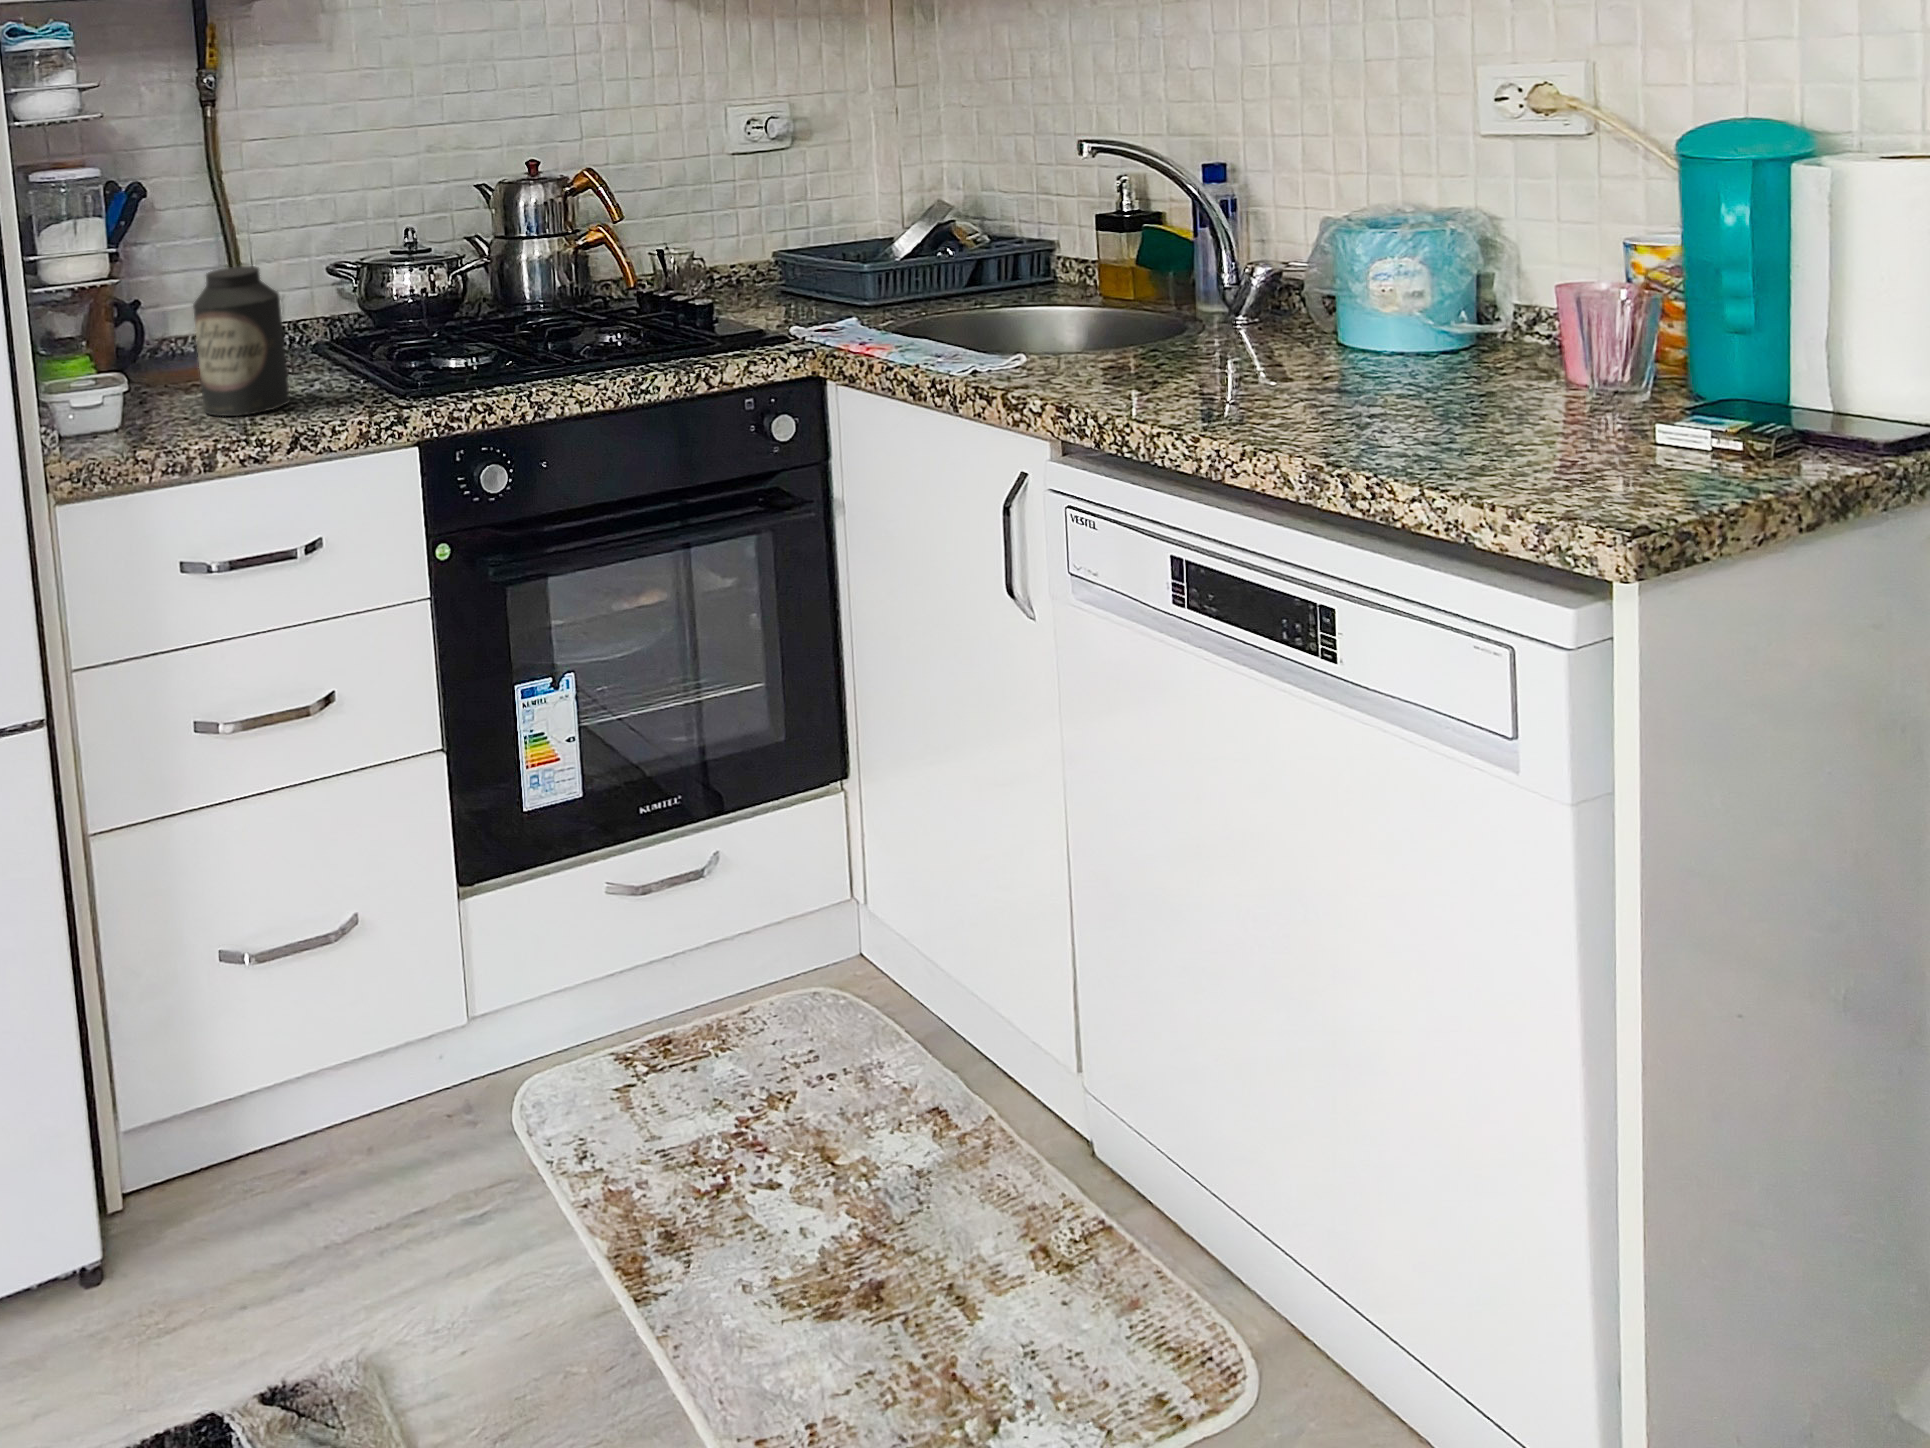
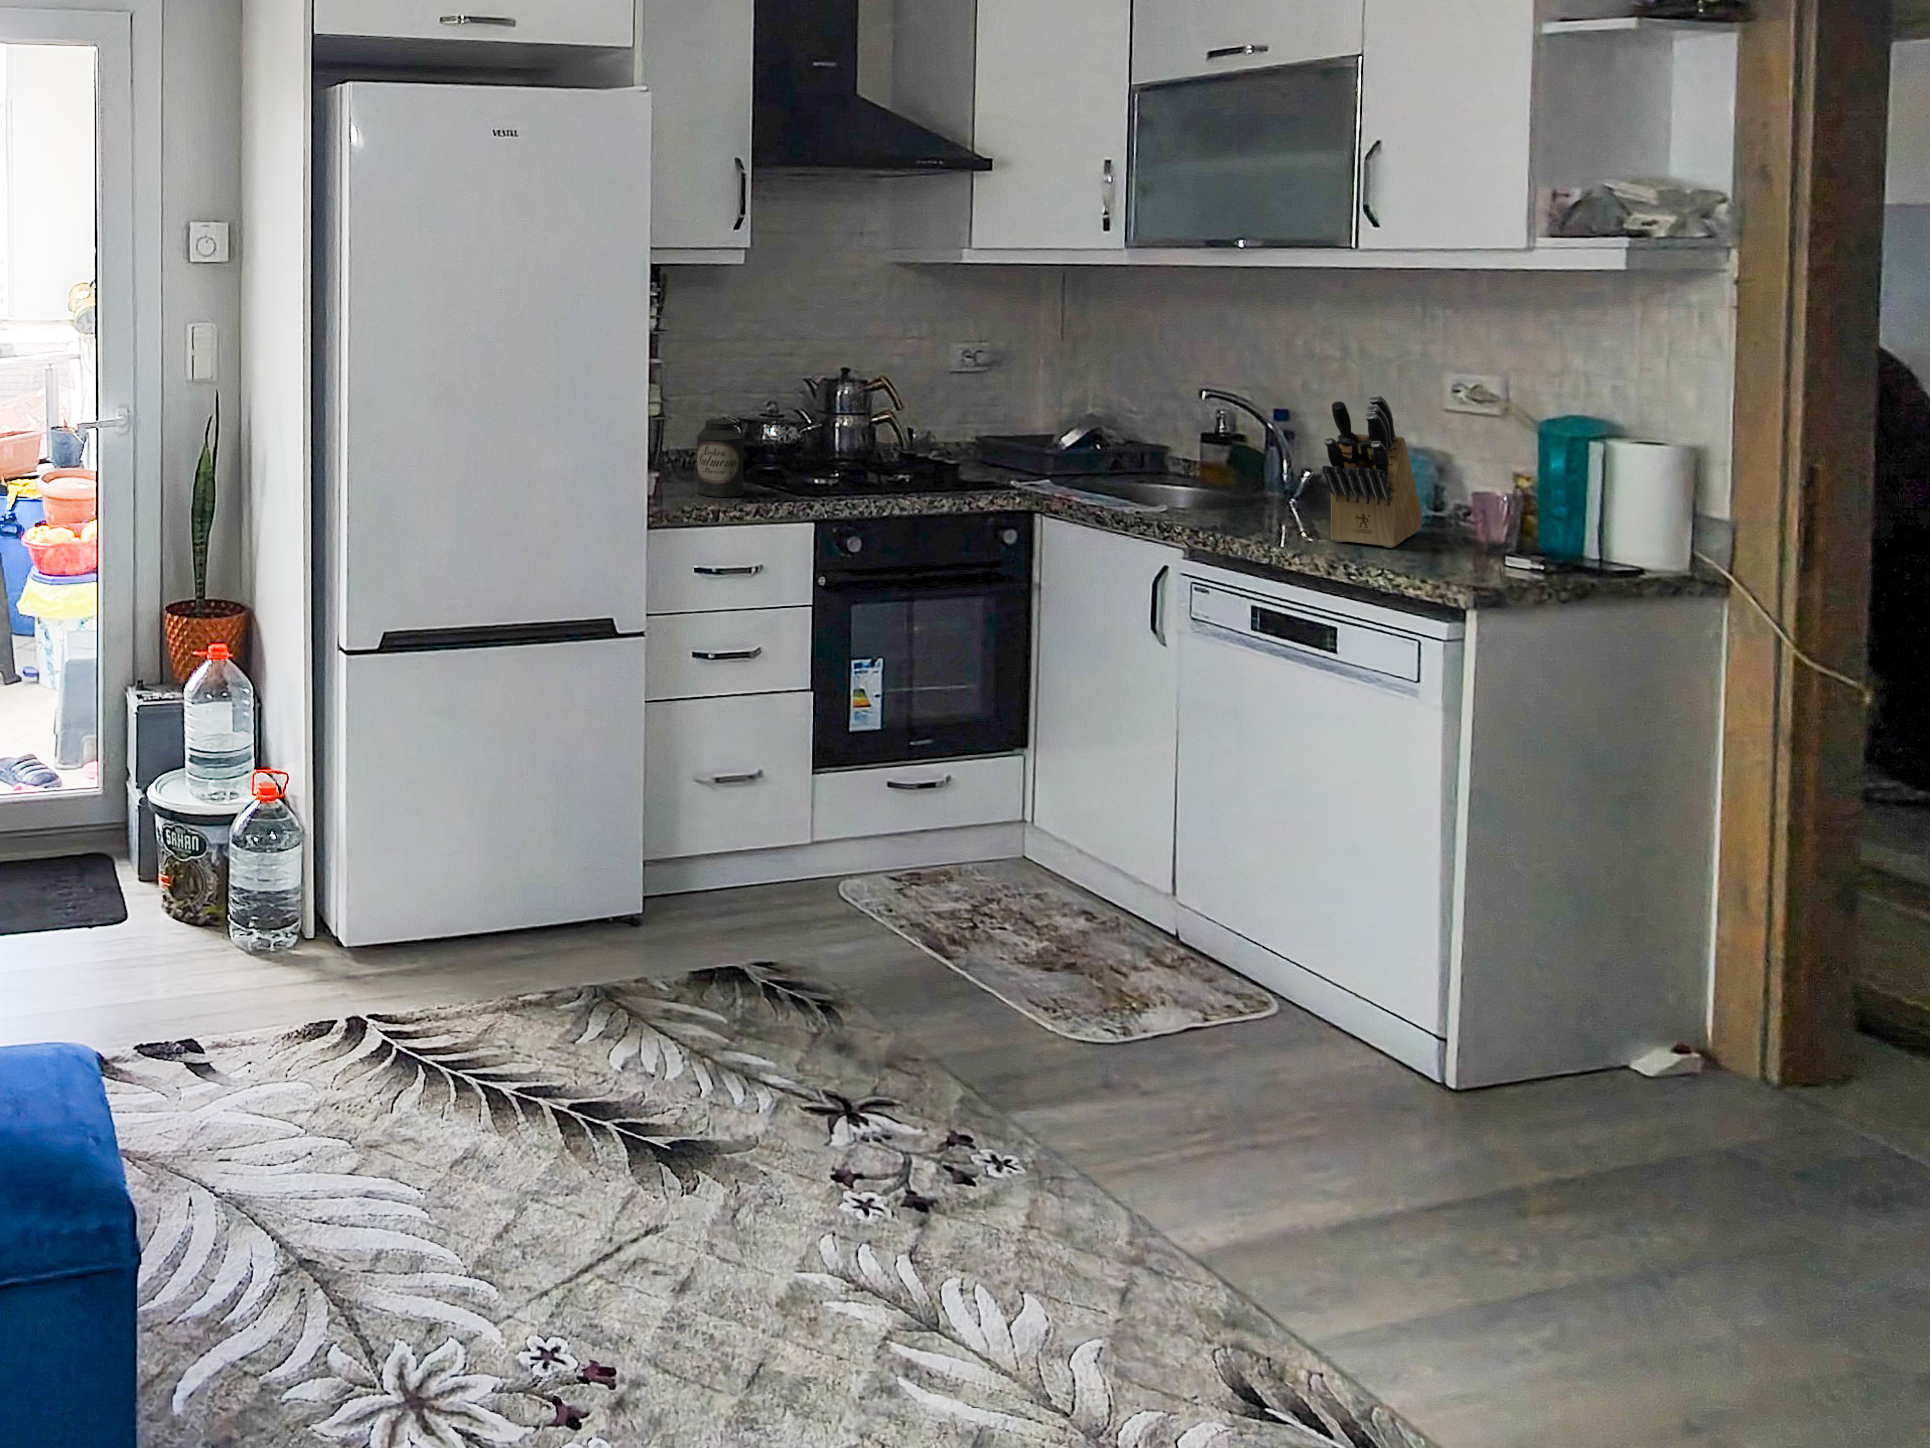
knife block: none [1285,103,1468,415] -> present [1322,395,1423,548]

